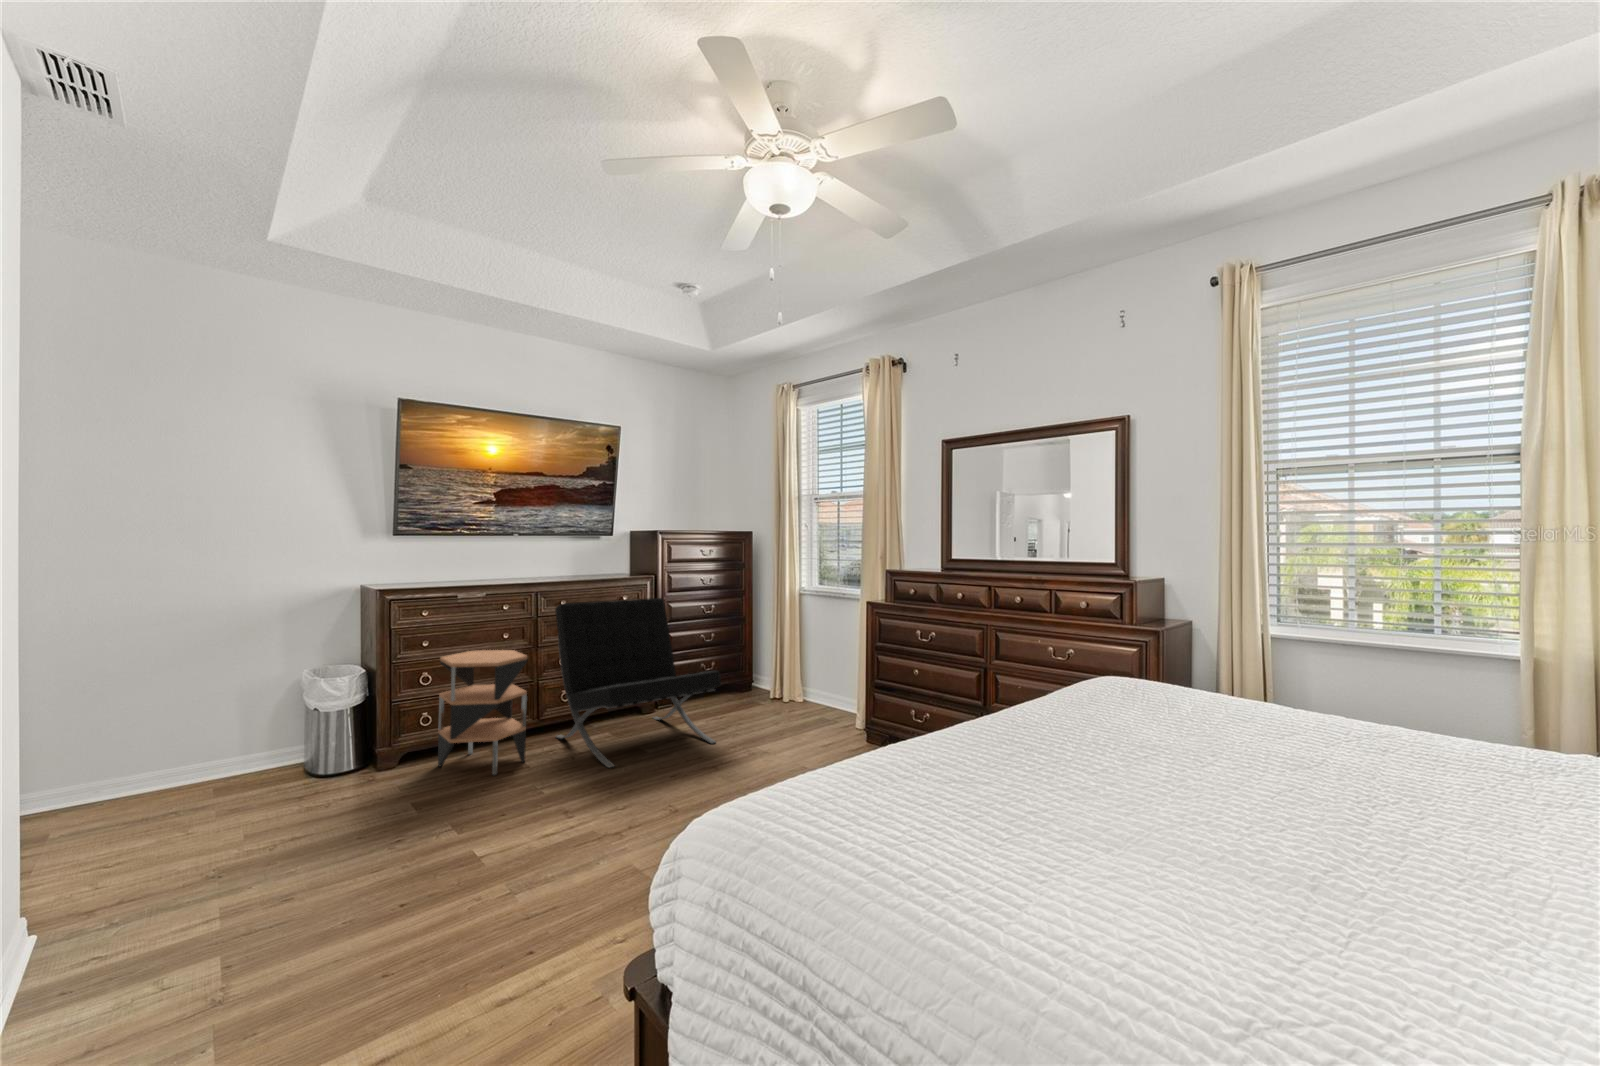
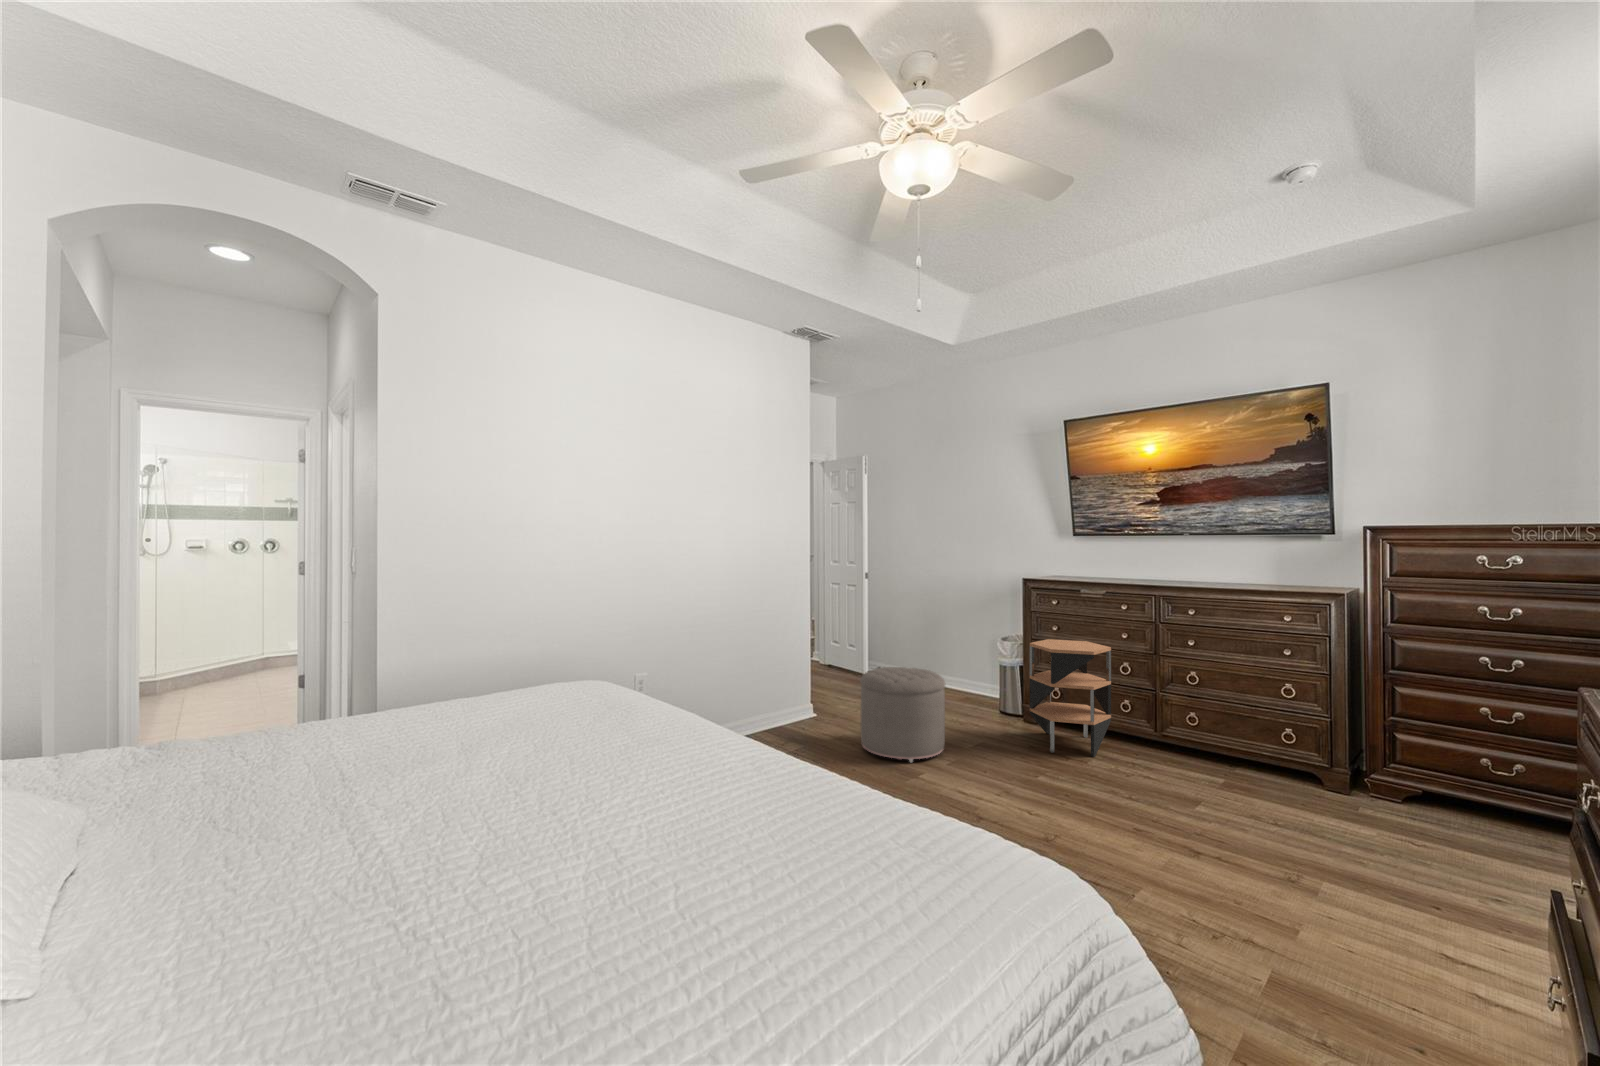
lounge chair: present [555,598,721,767] -> none [1118,609,1342,844]
ottoman: none [307,728,452,878] -> present [860,667,945,762]

